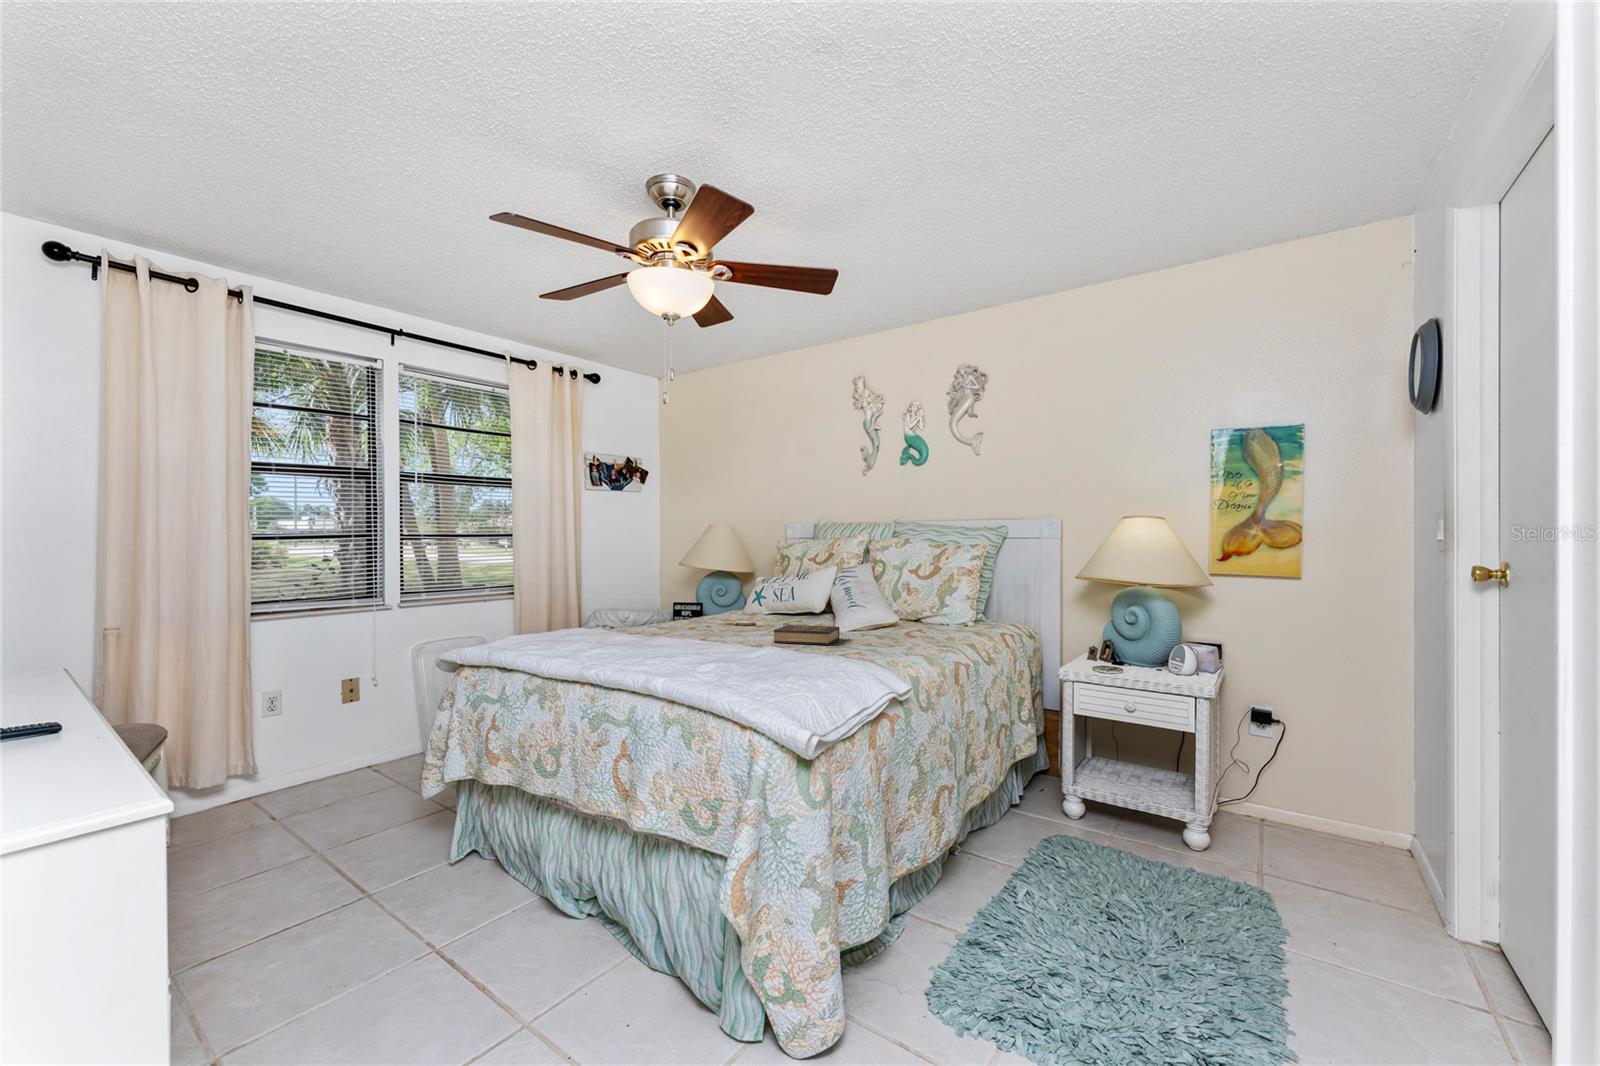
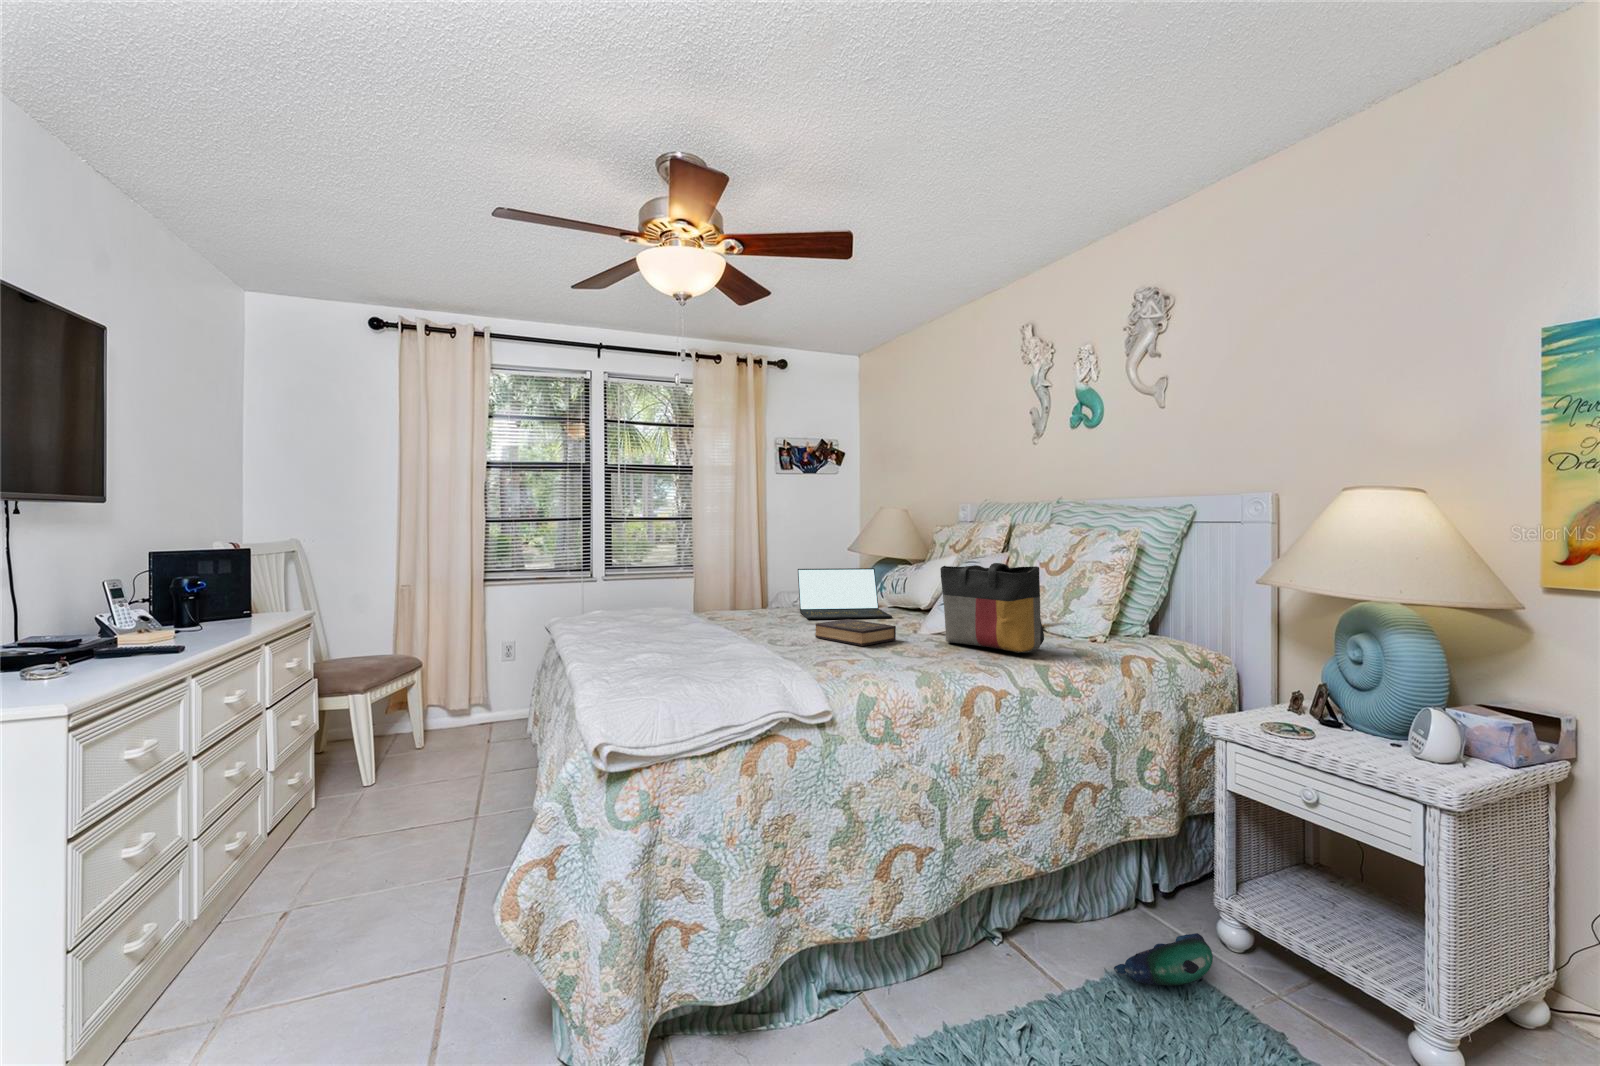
tote bag: none [871,570,958,638] -> present [940,563,1044,653]
laptop: none [694,581,791,630] -> present [798,568,892,619]
plush toy: none [1040,819,1091,857] -> present [1114,933,1213,986]

